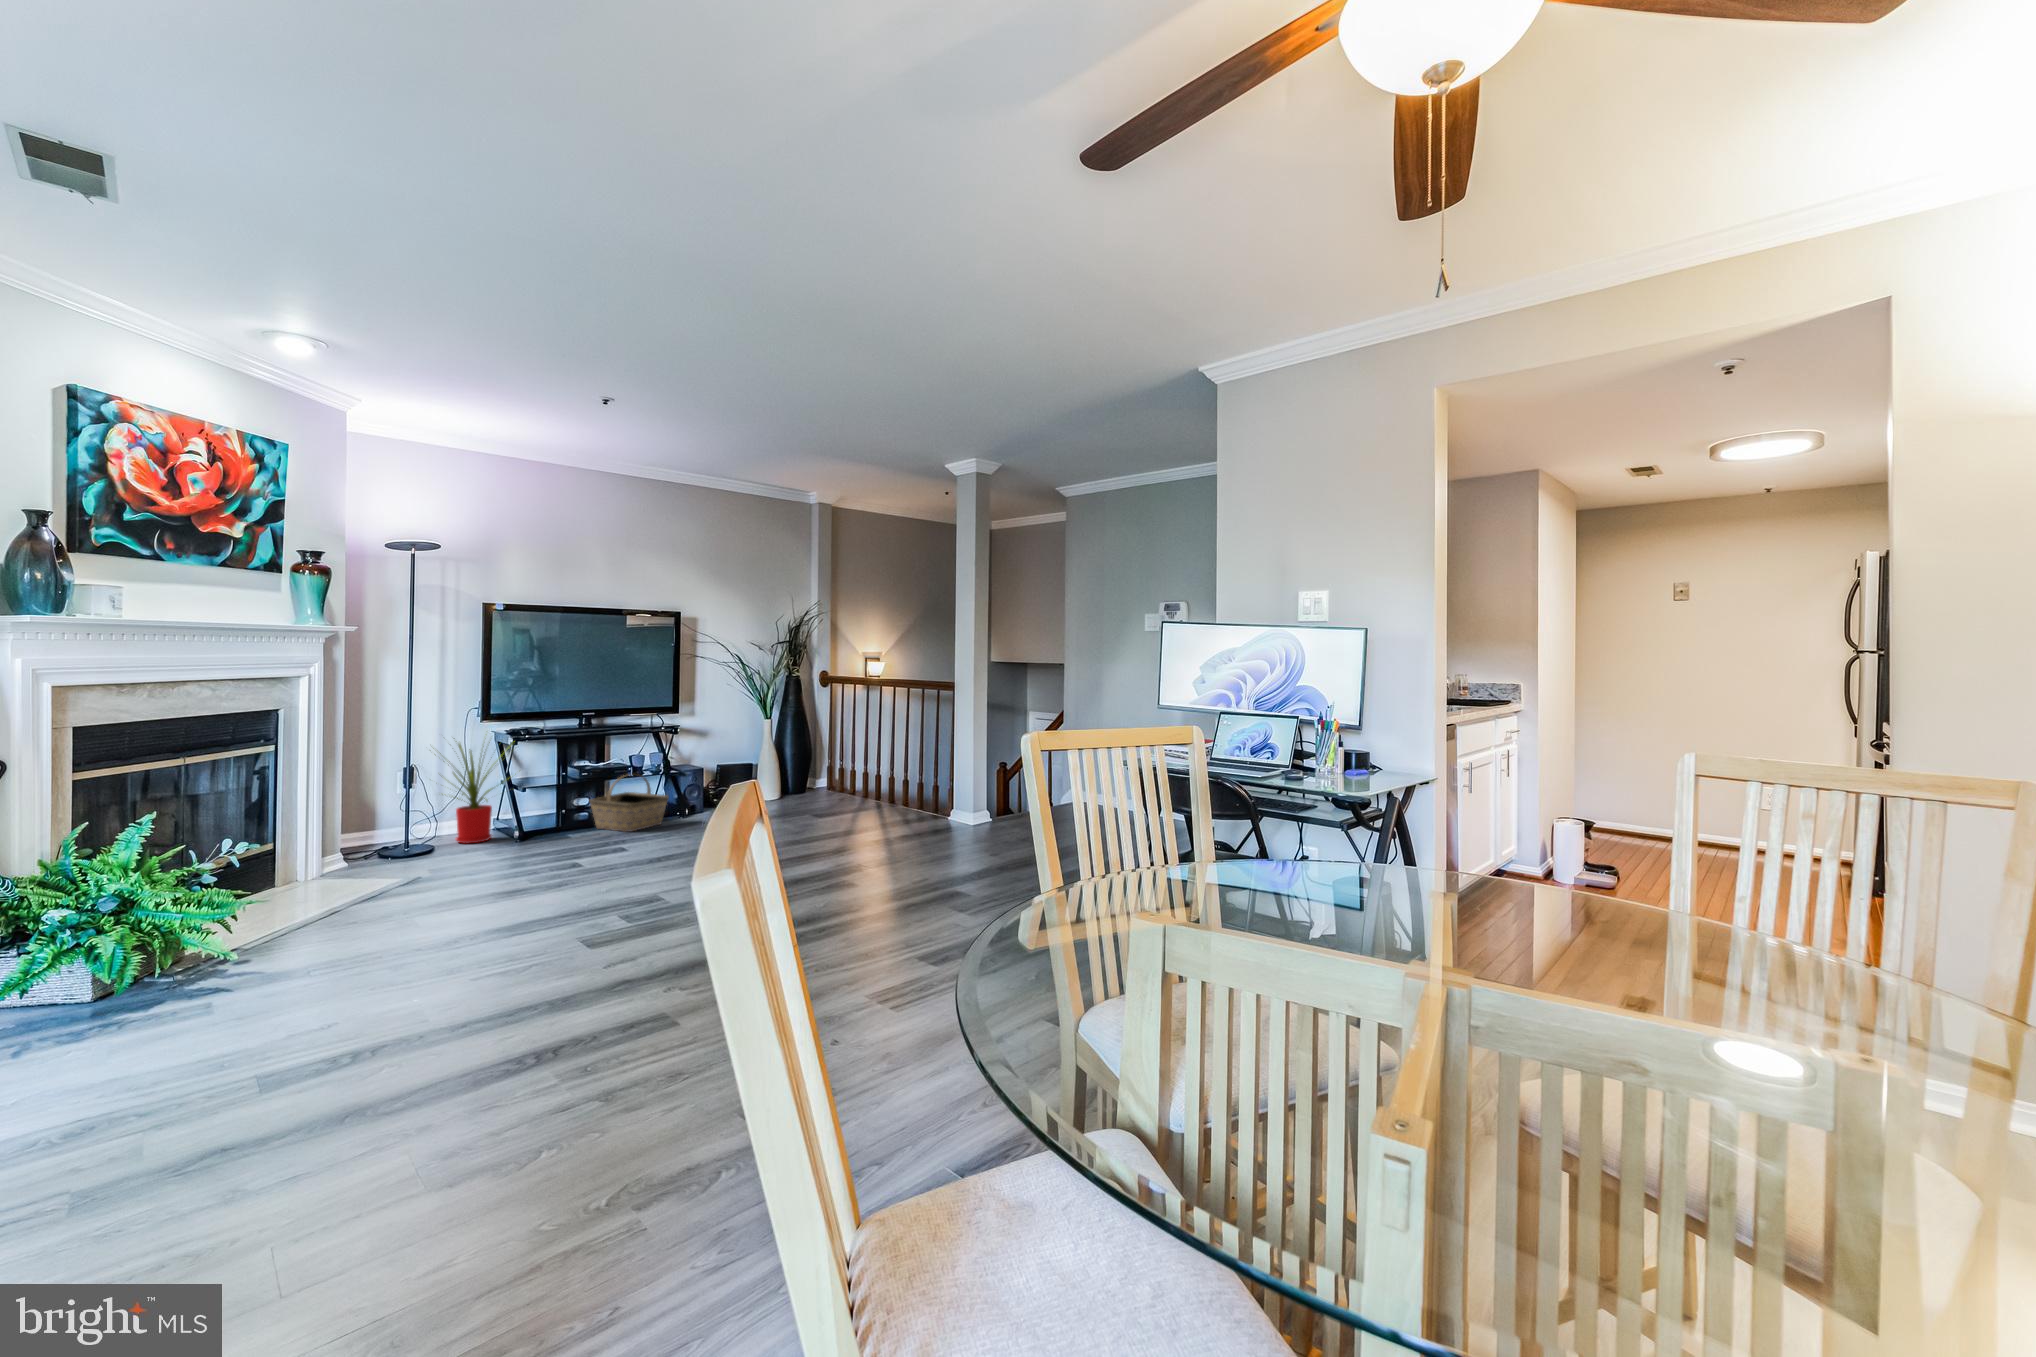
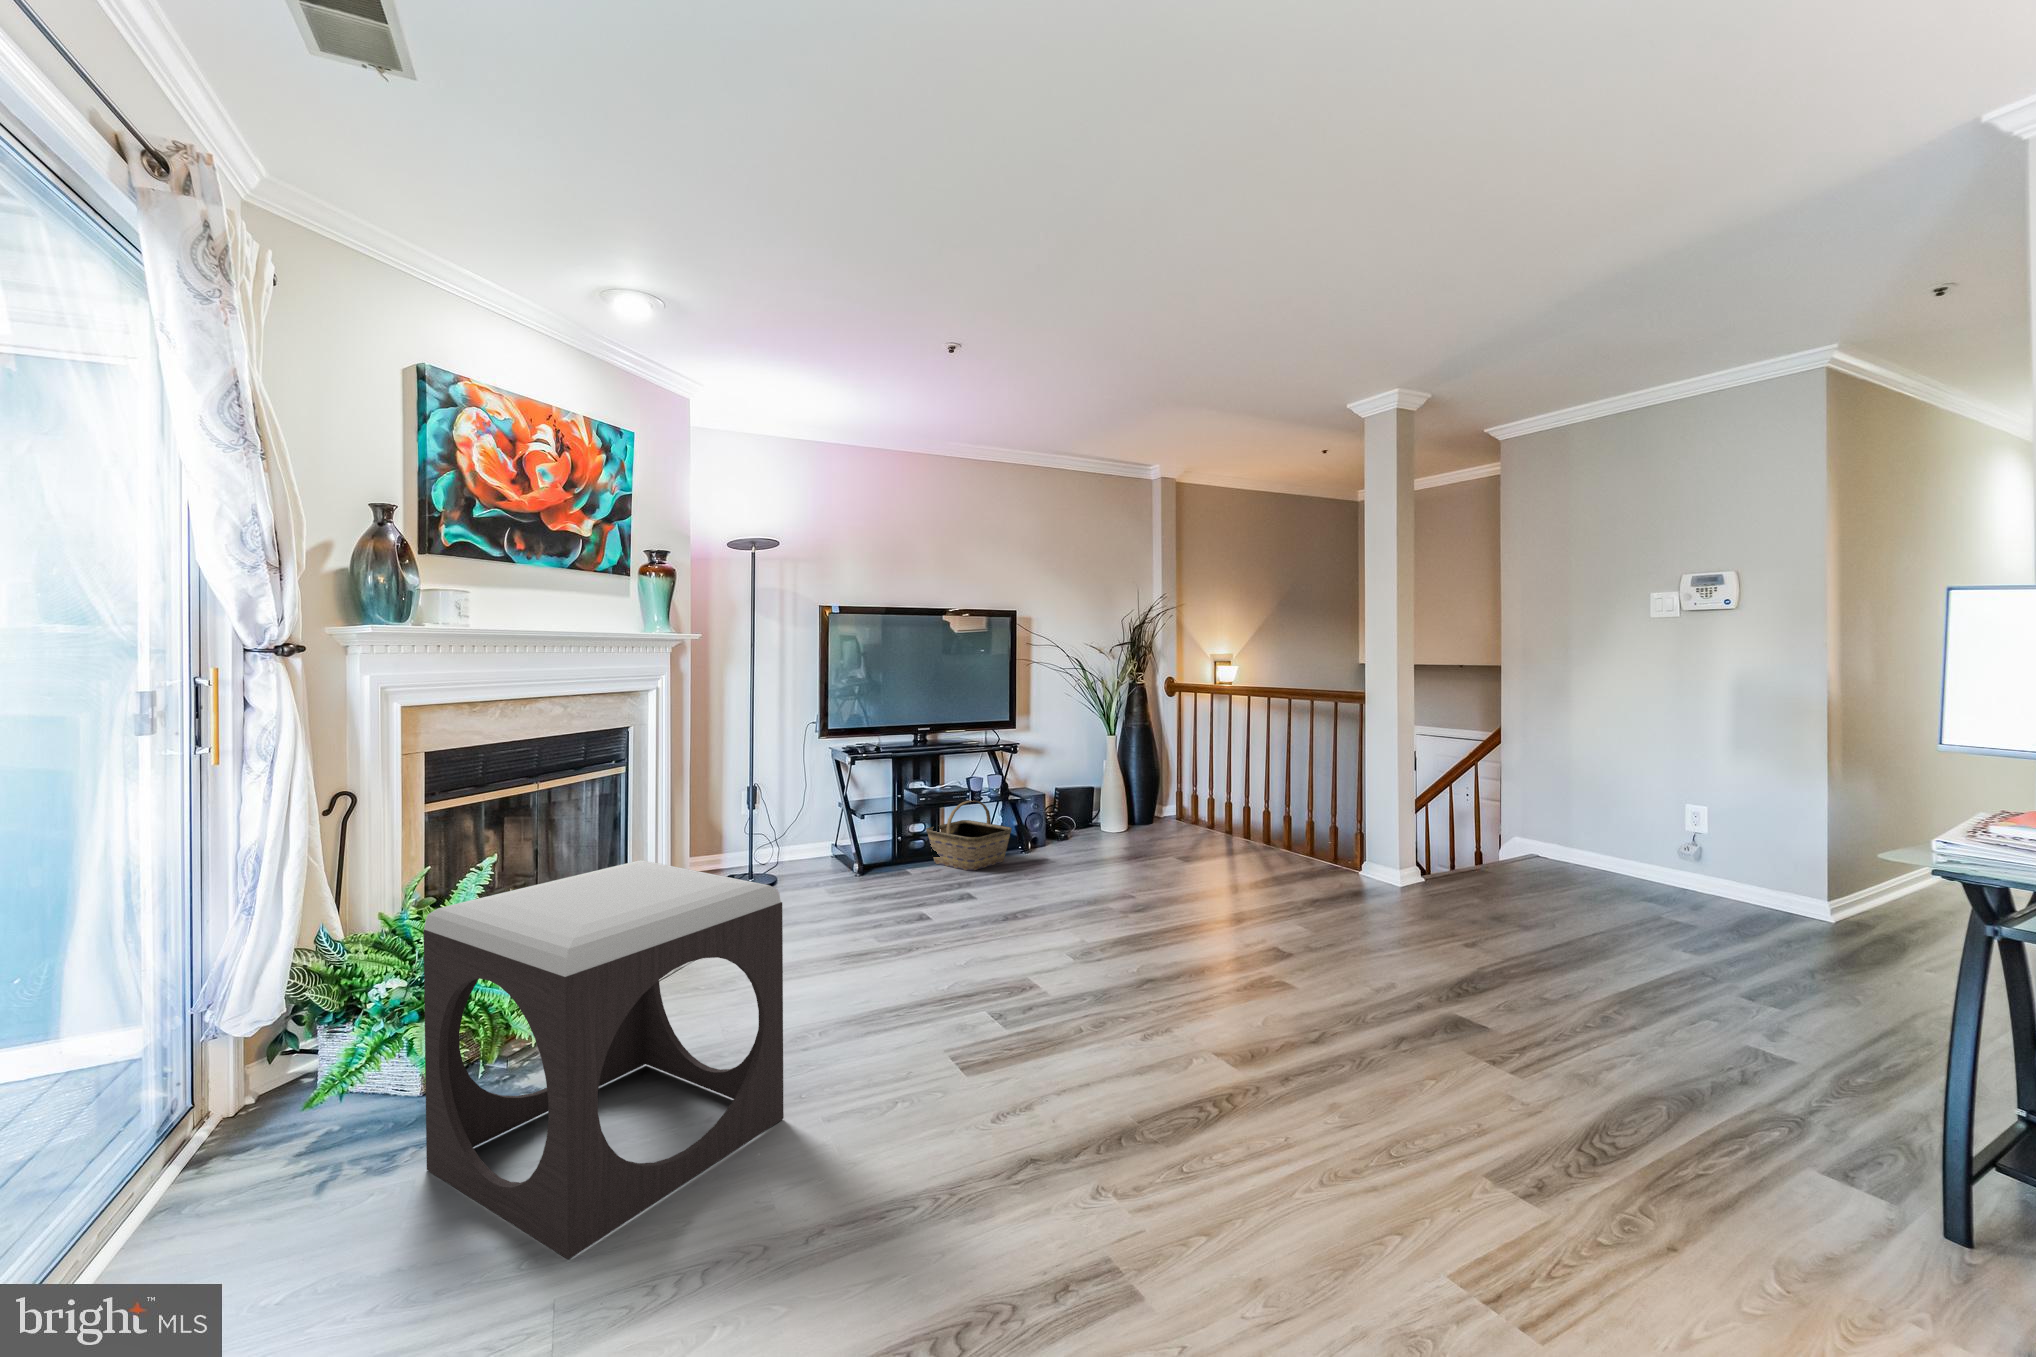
house plant: present [440,742,513,843] -> none [766,748,862,876]
footstool: none [133,802,447,1044] -> present [423,860,784,1259]

